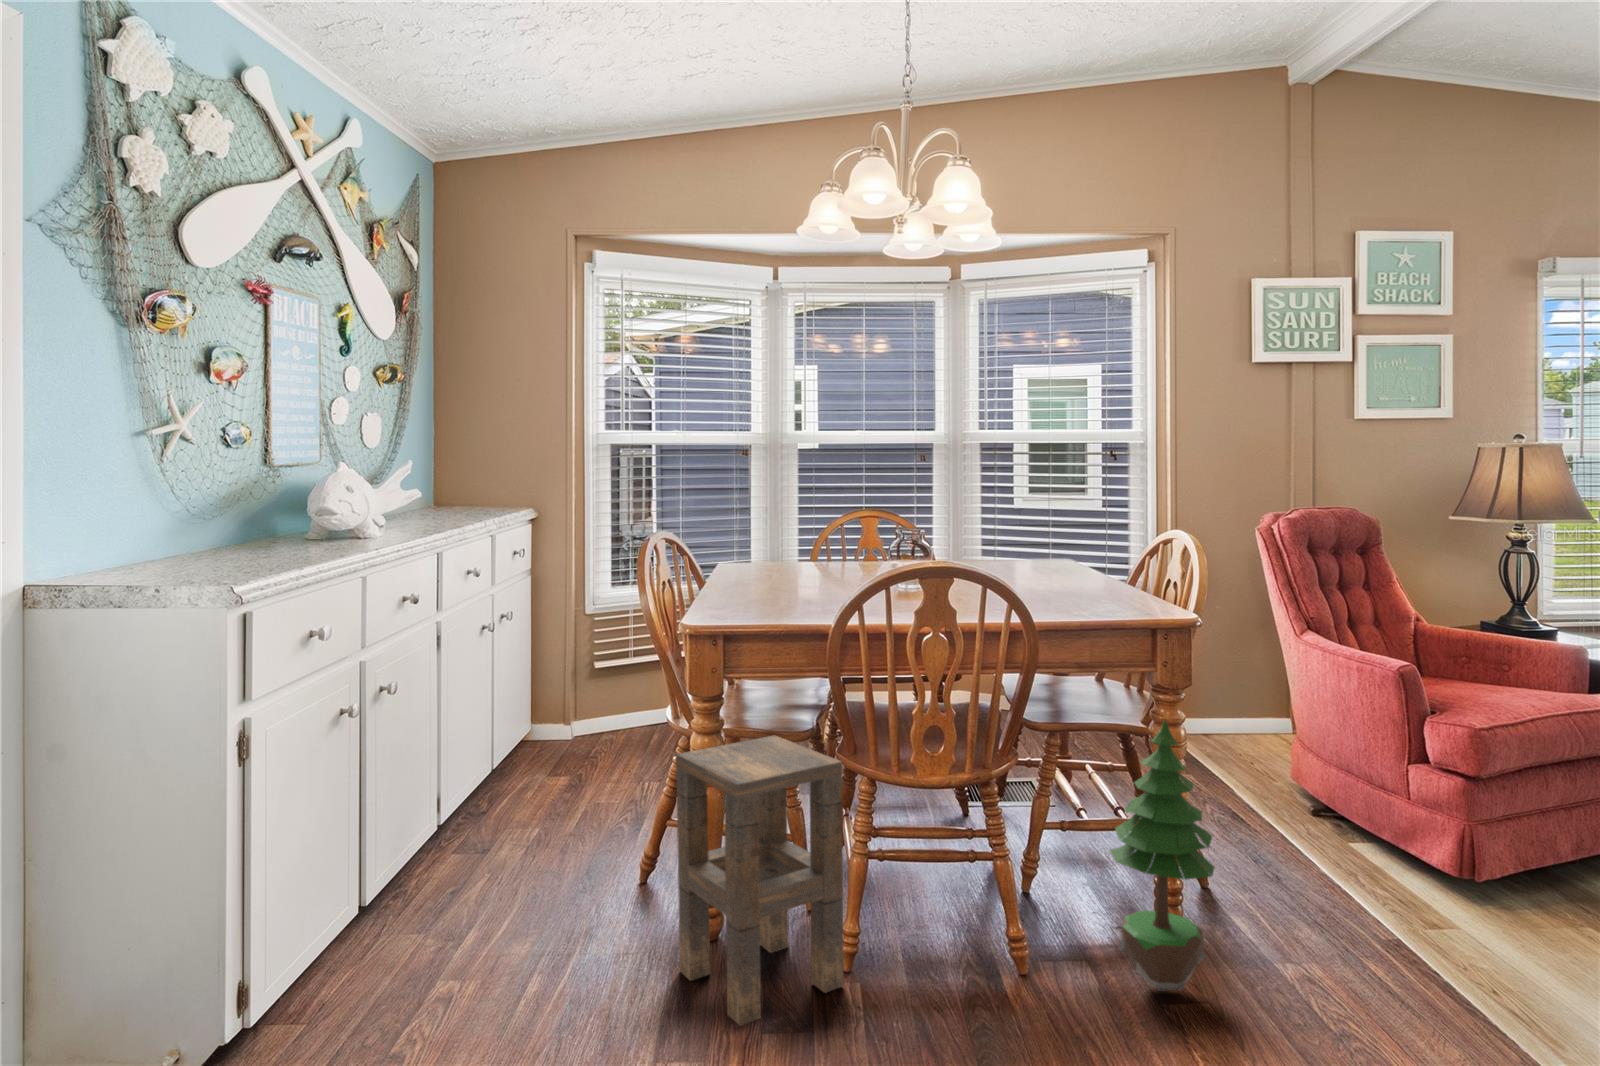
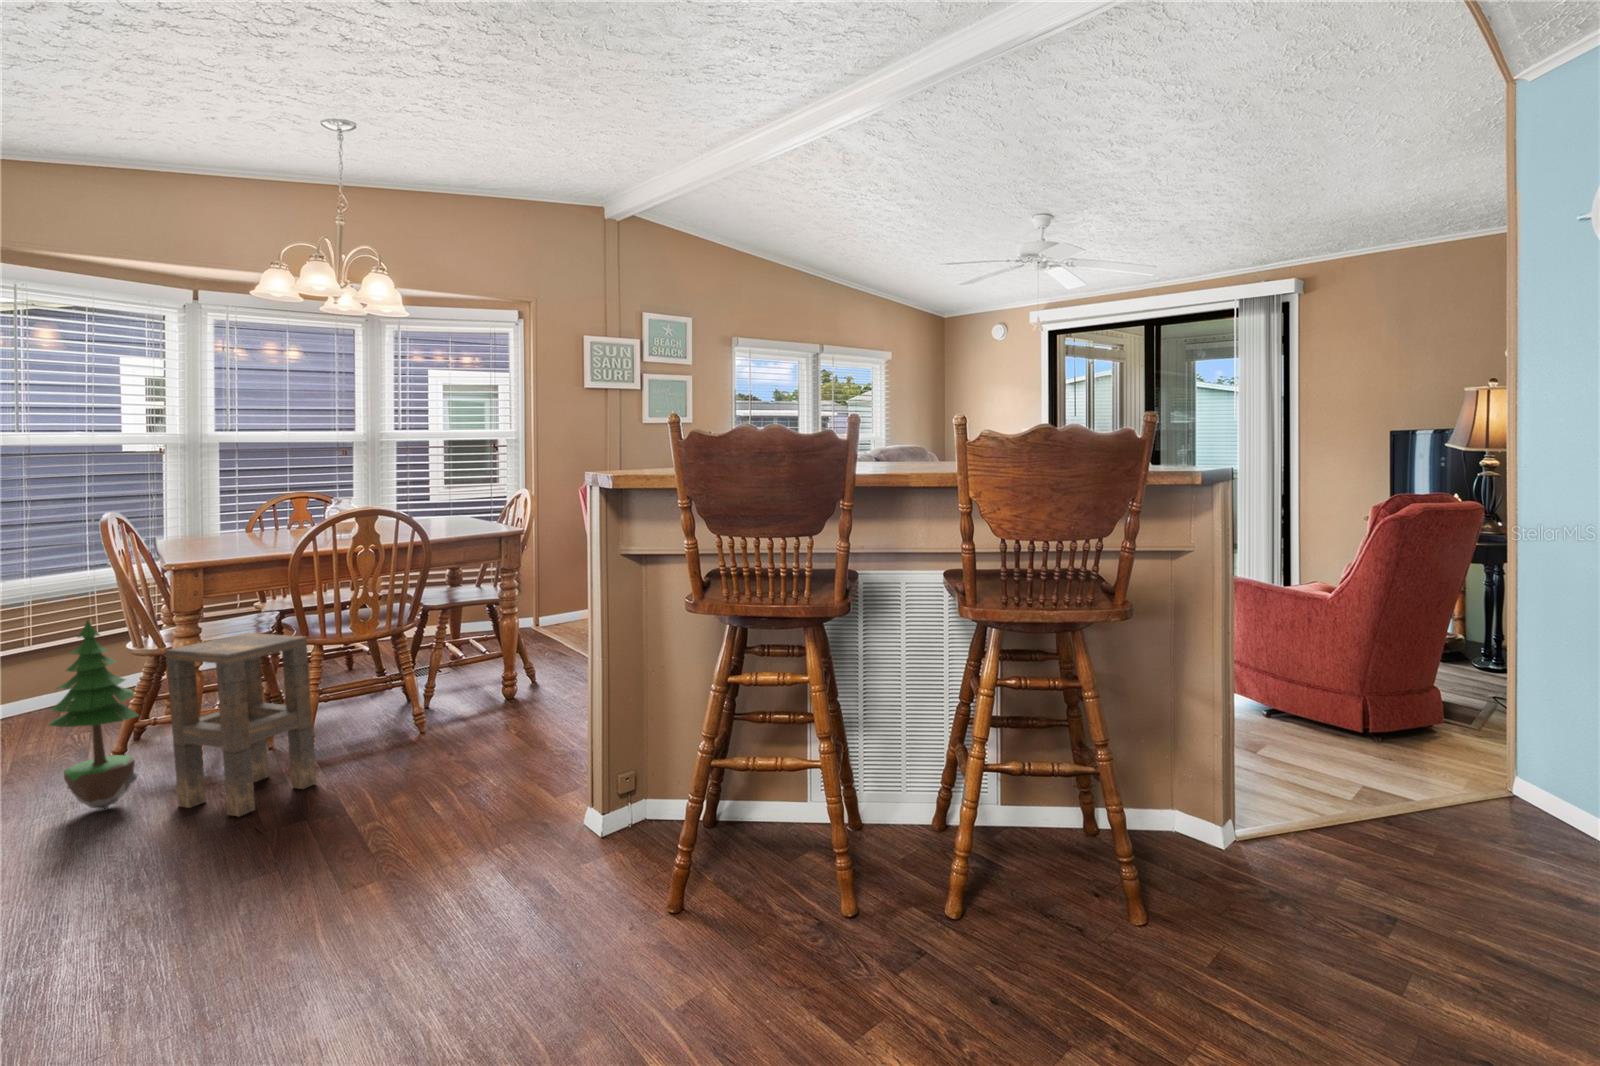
potted tree: present [1110,720,1214,991] -> present [49,621,139,809]

